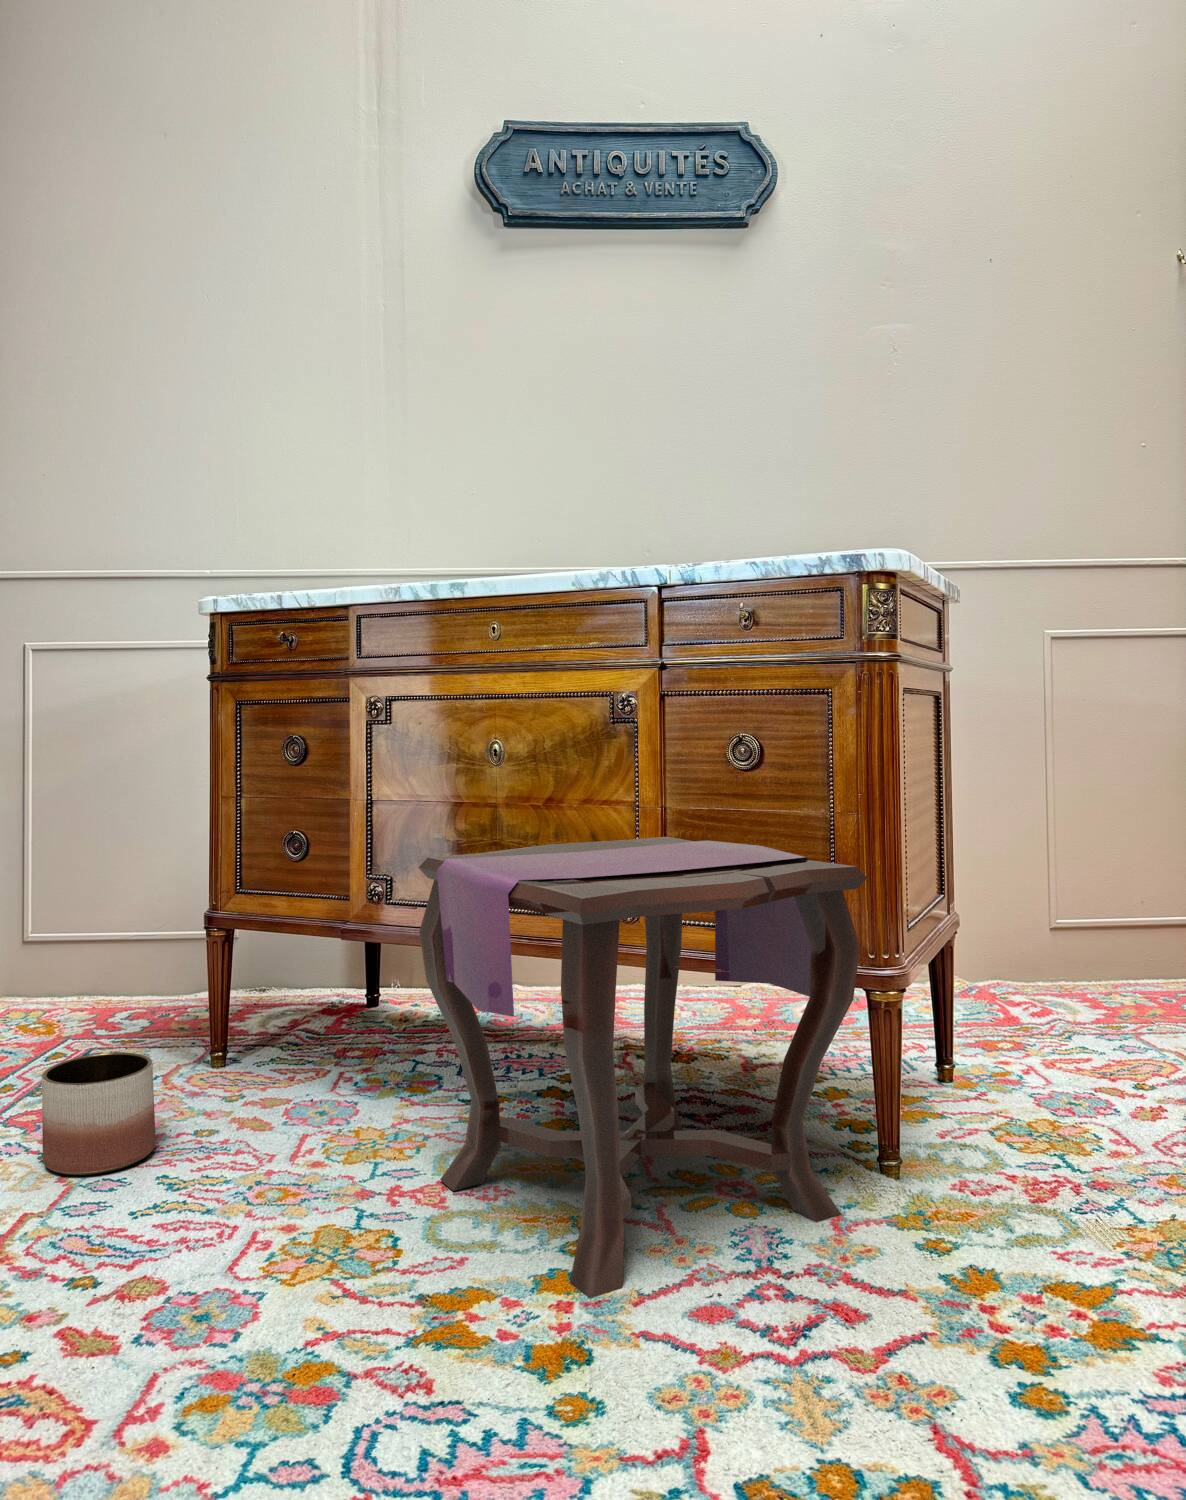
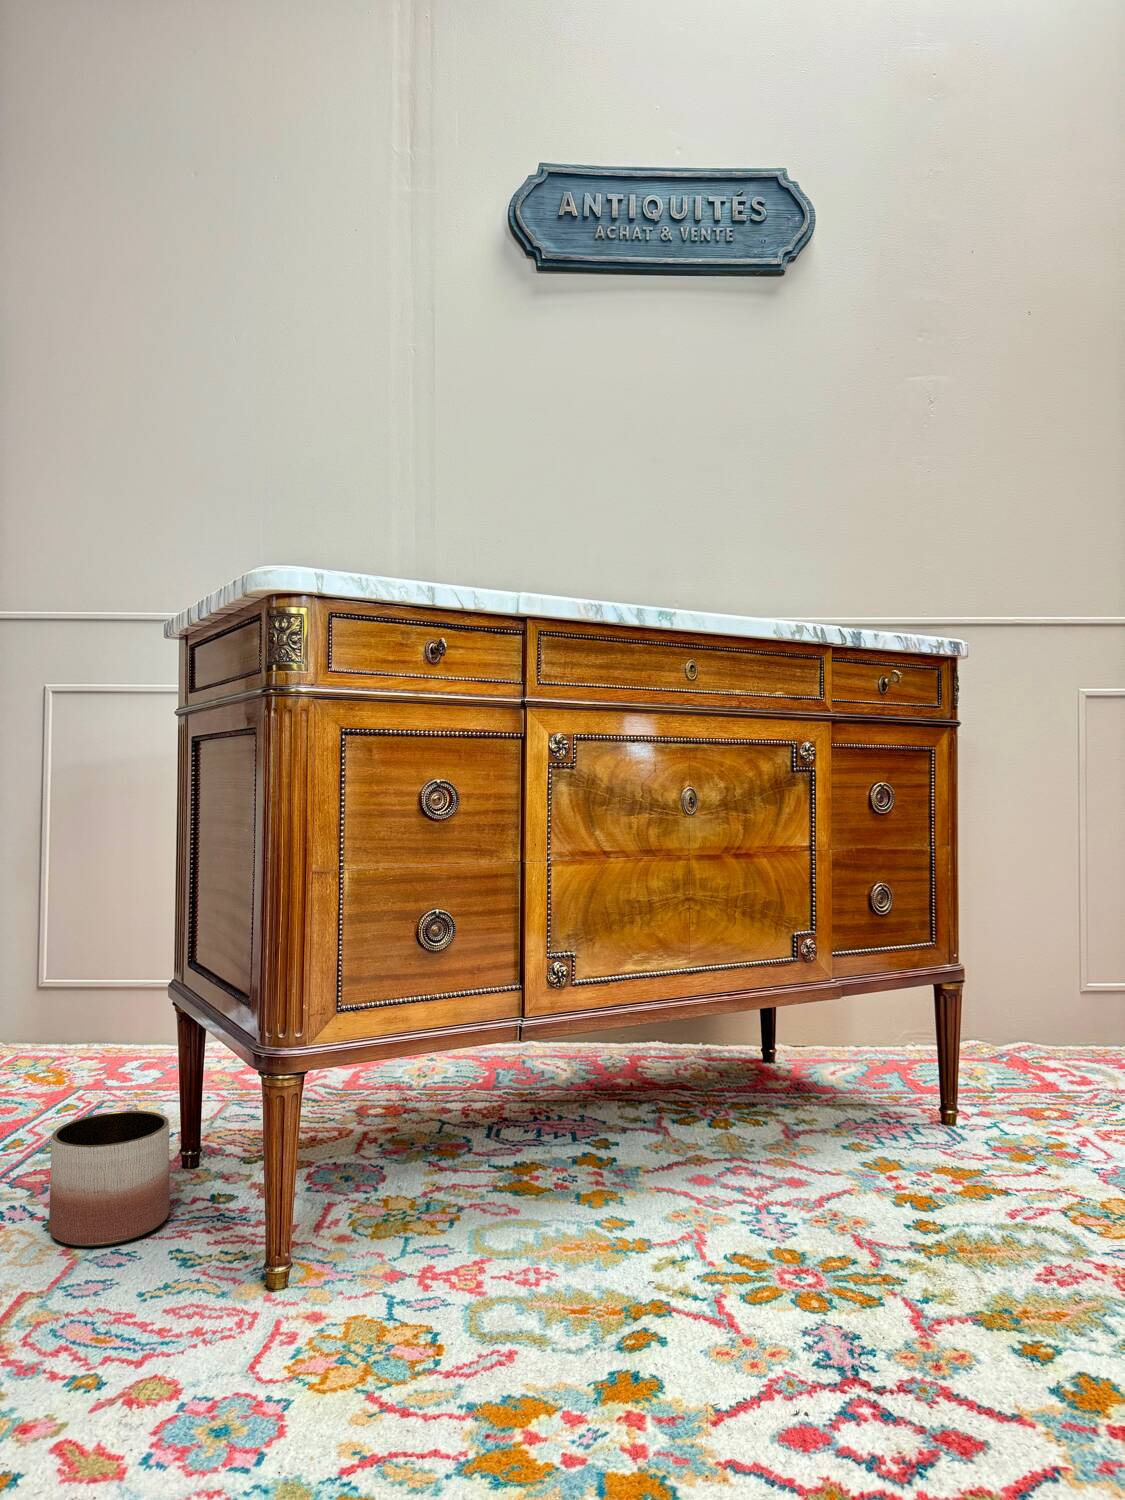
side table: present [419,837,867,1298] -> none [459,888,953,1423]

